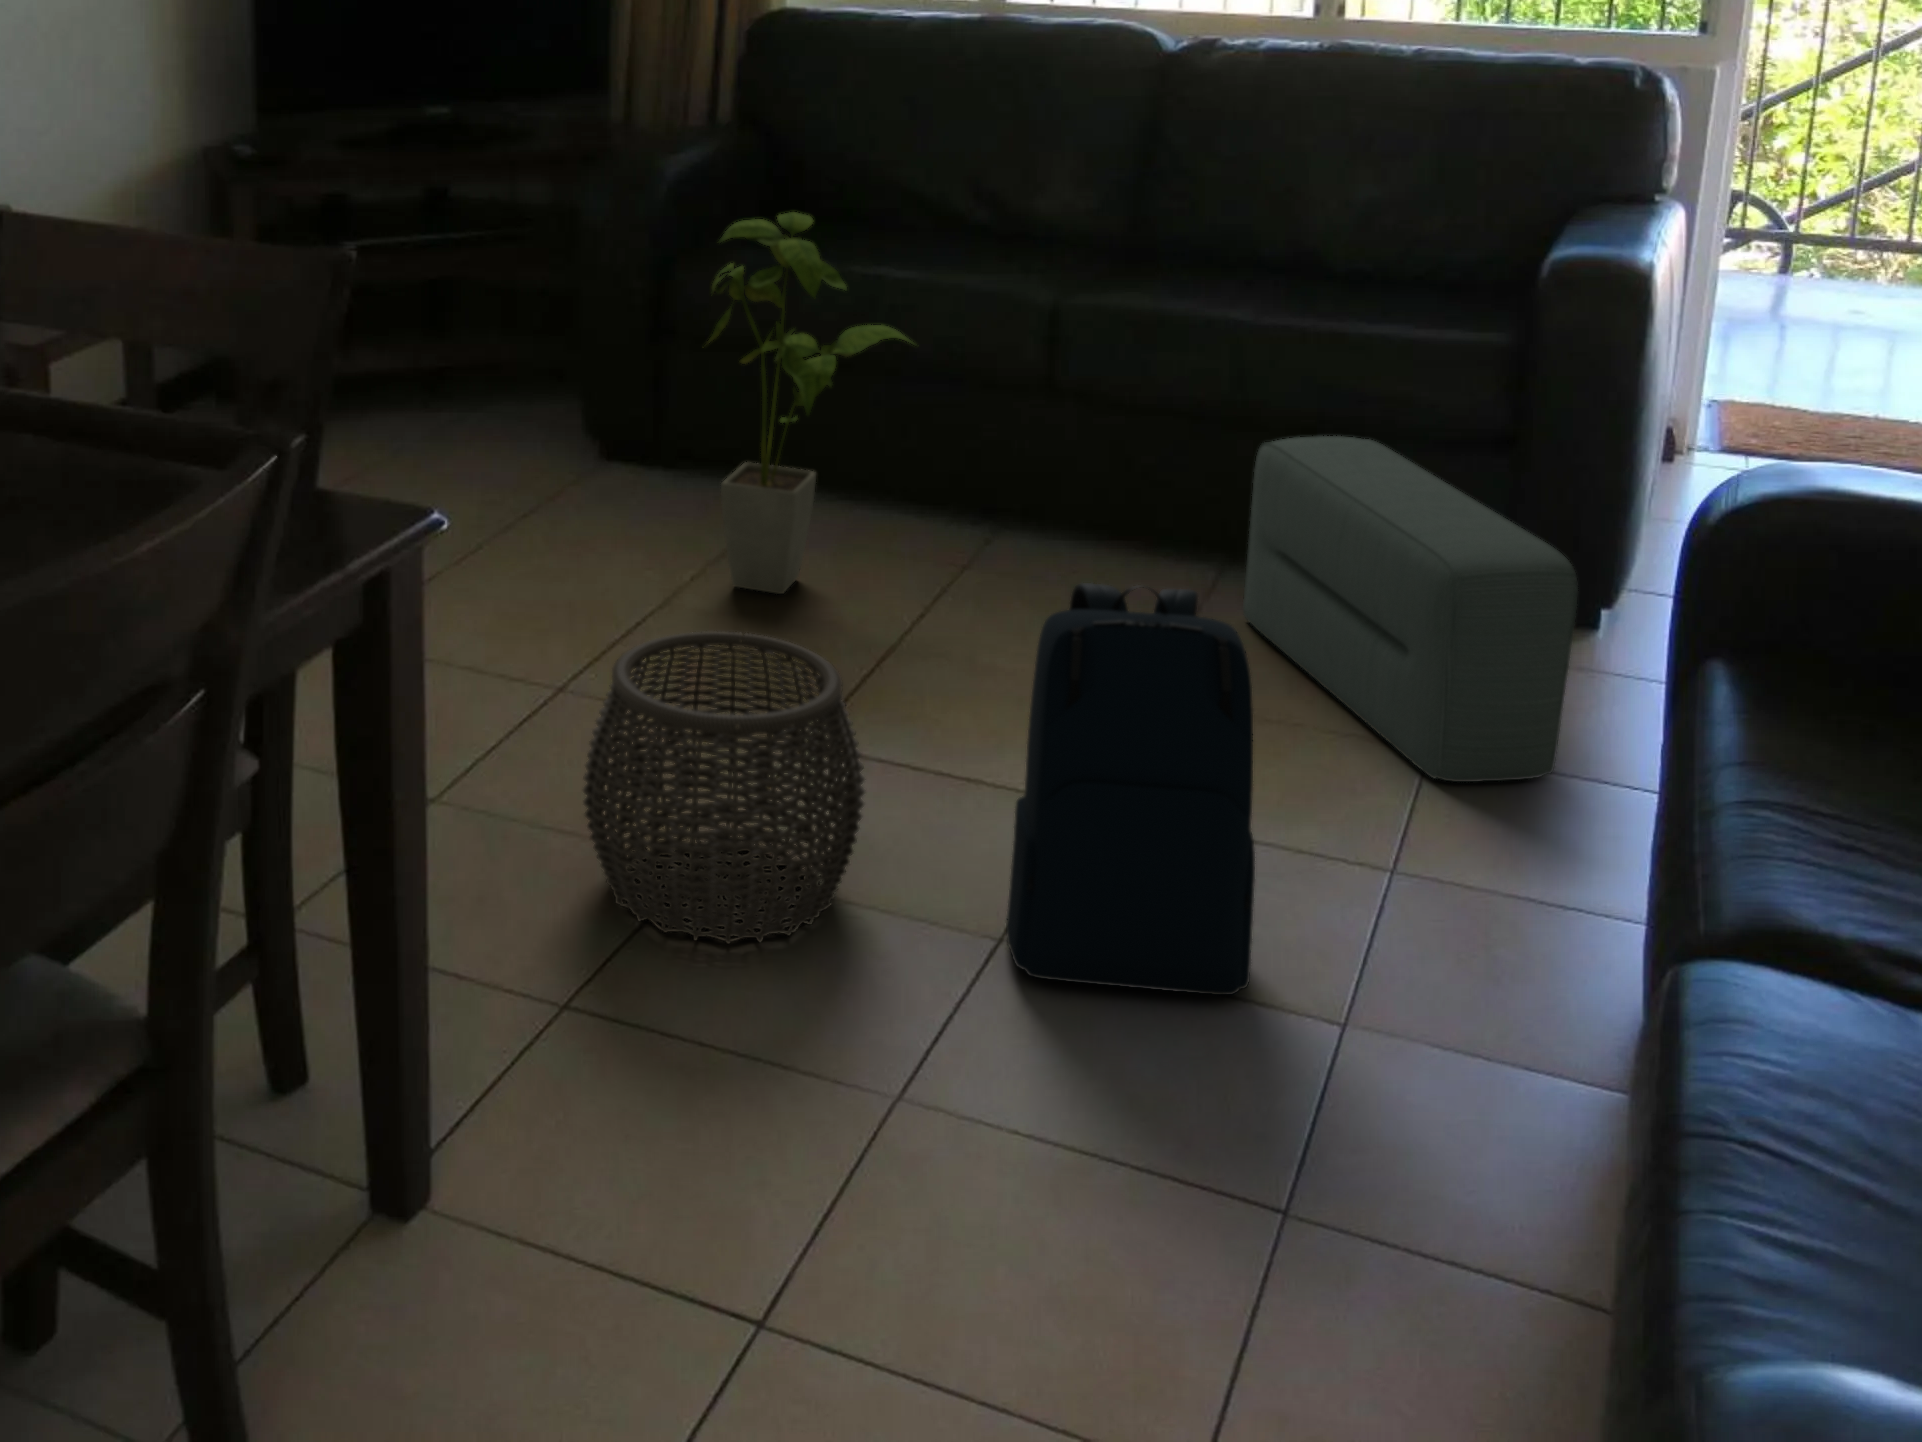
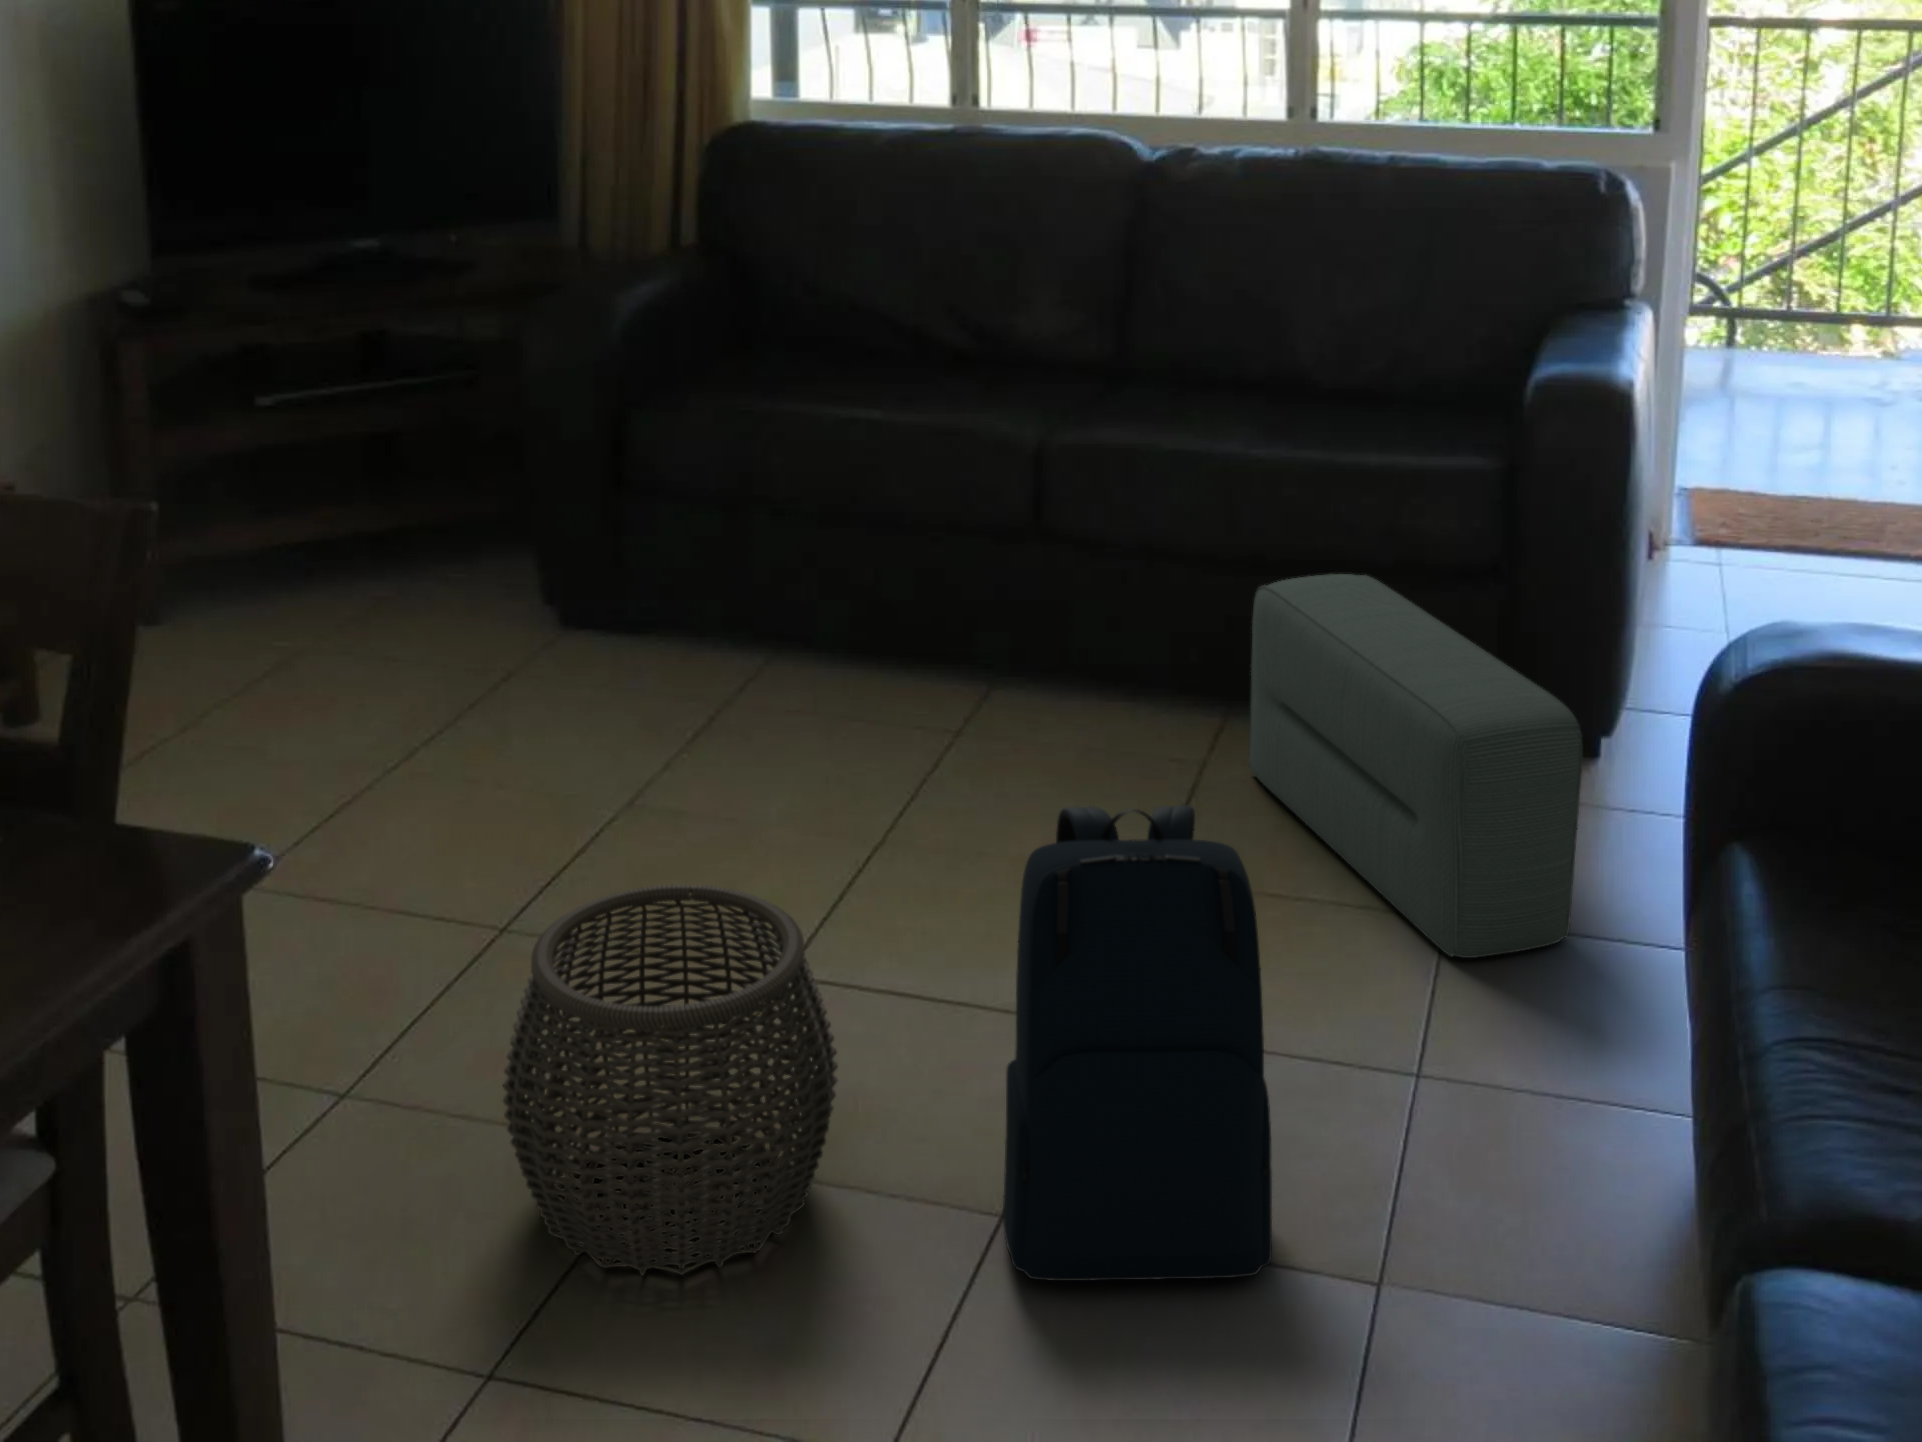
house plant: present [709,212,913,594] -> none [660,361,897,783]

